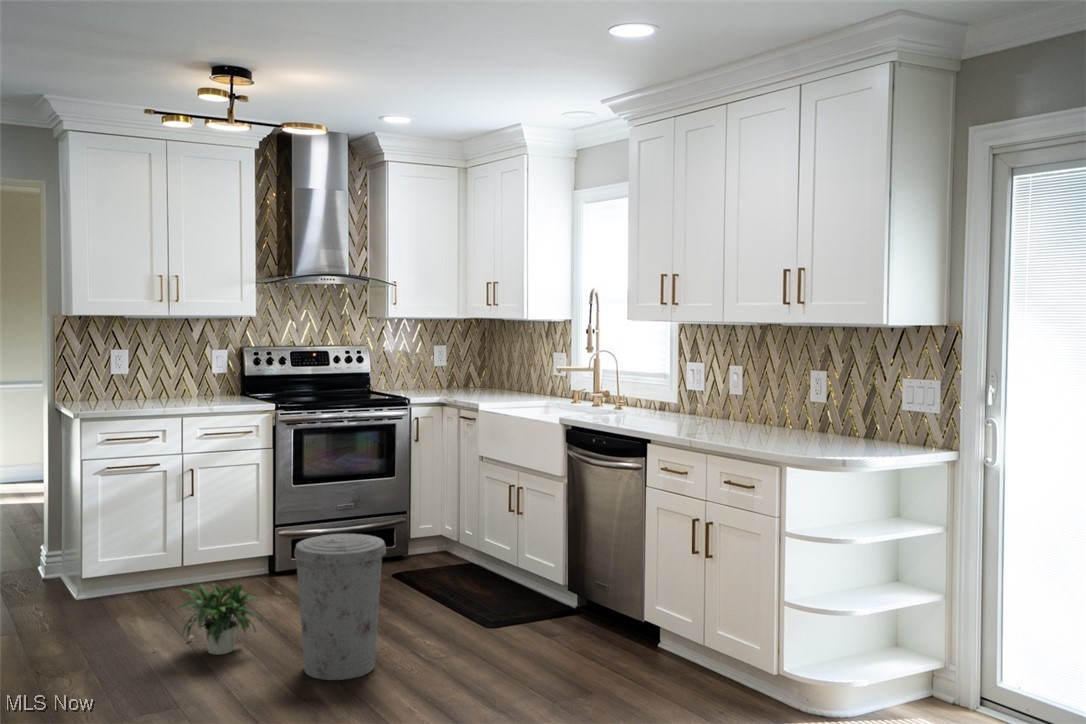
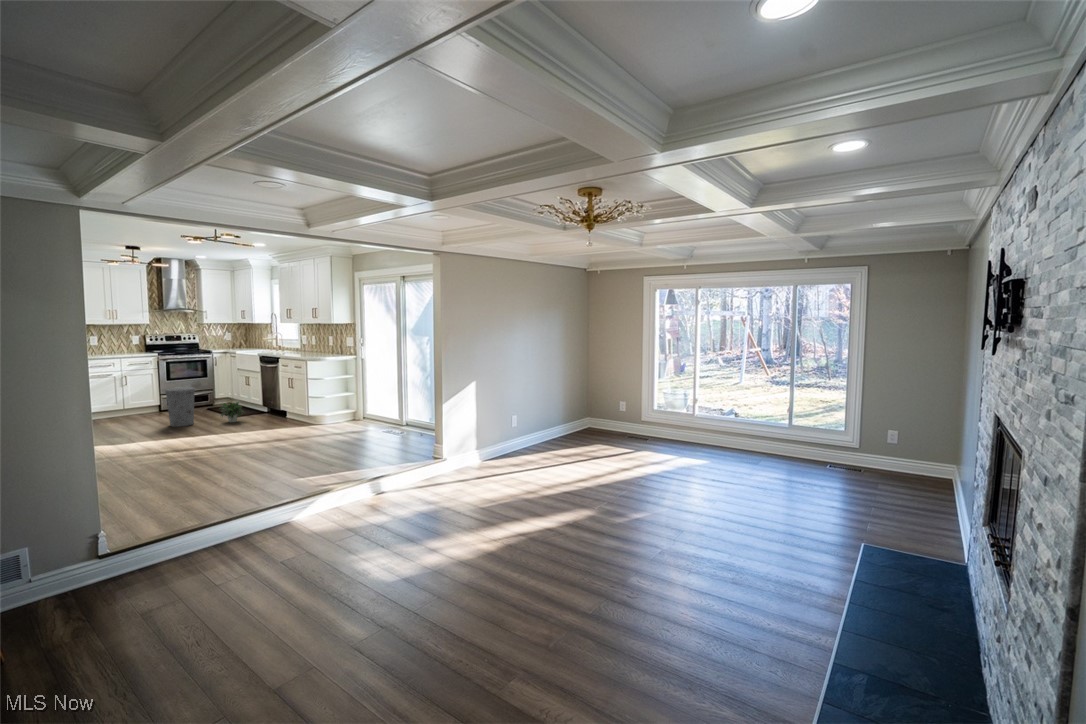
potted plant: present [154,584,263,655] -> present [220,402,242,422]

